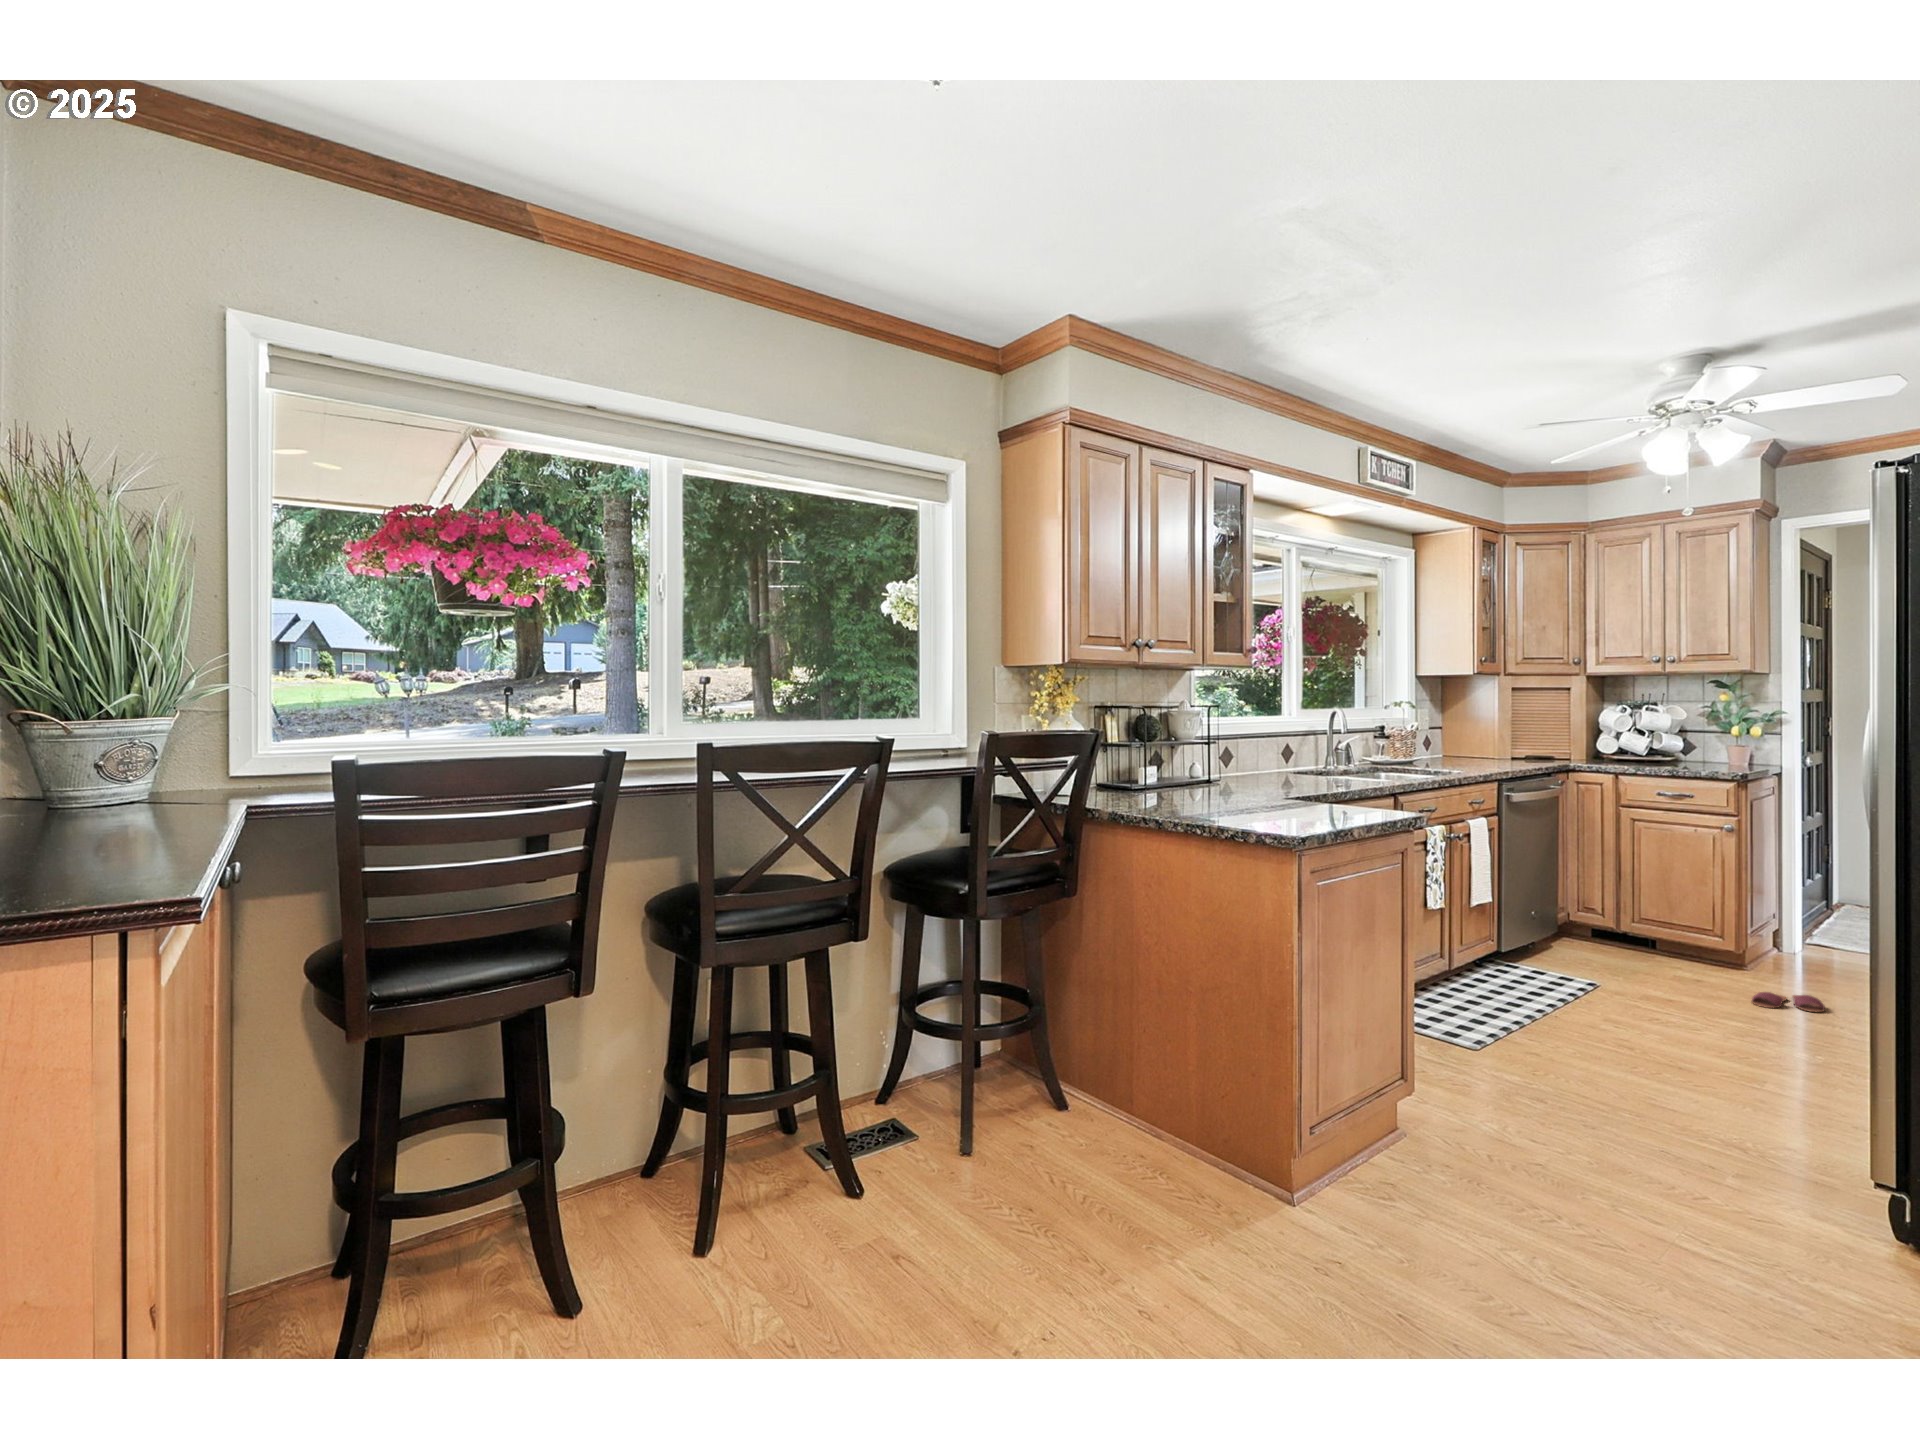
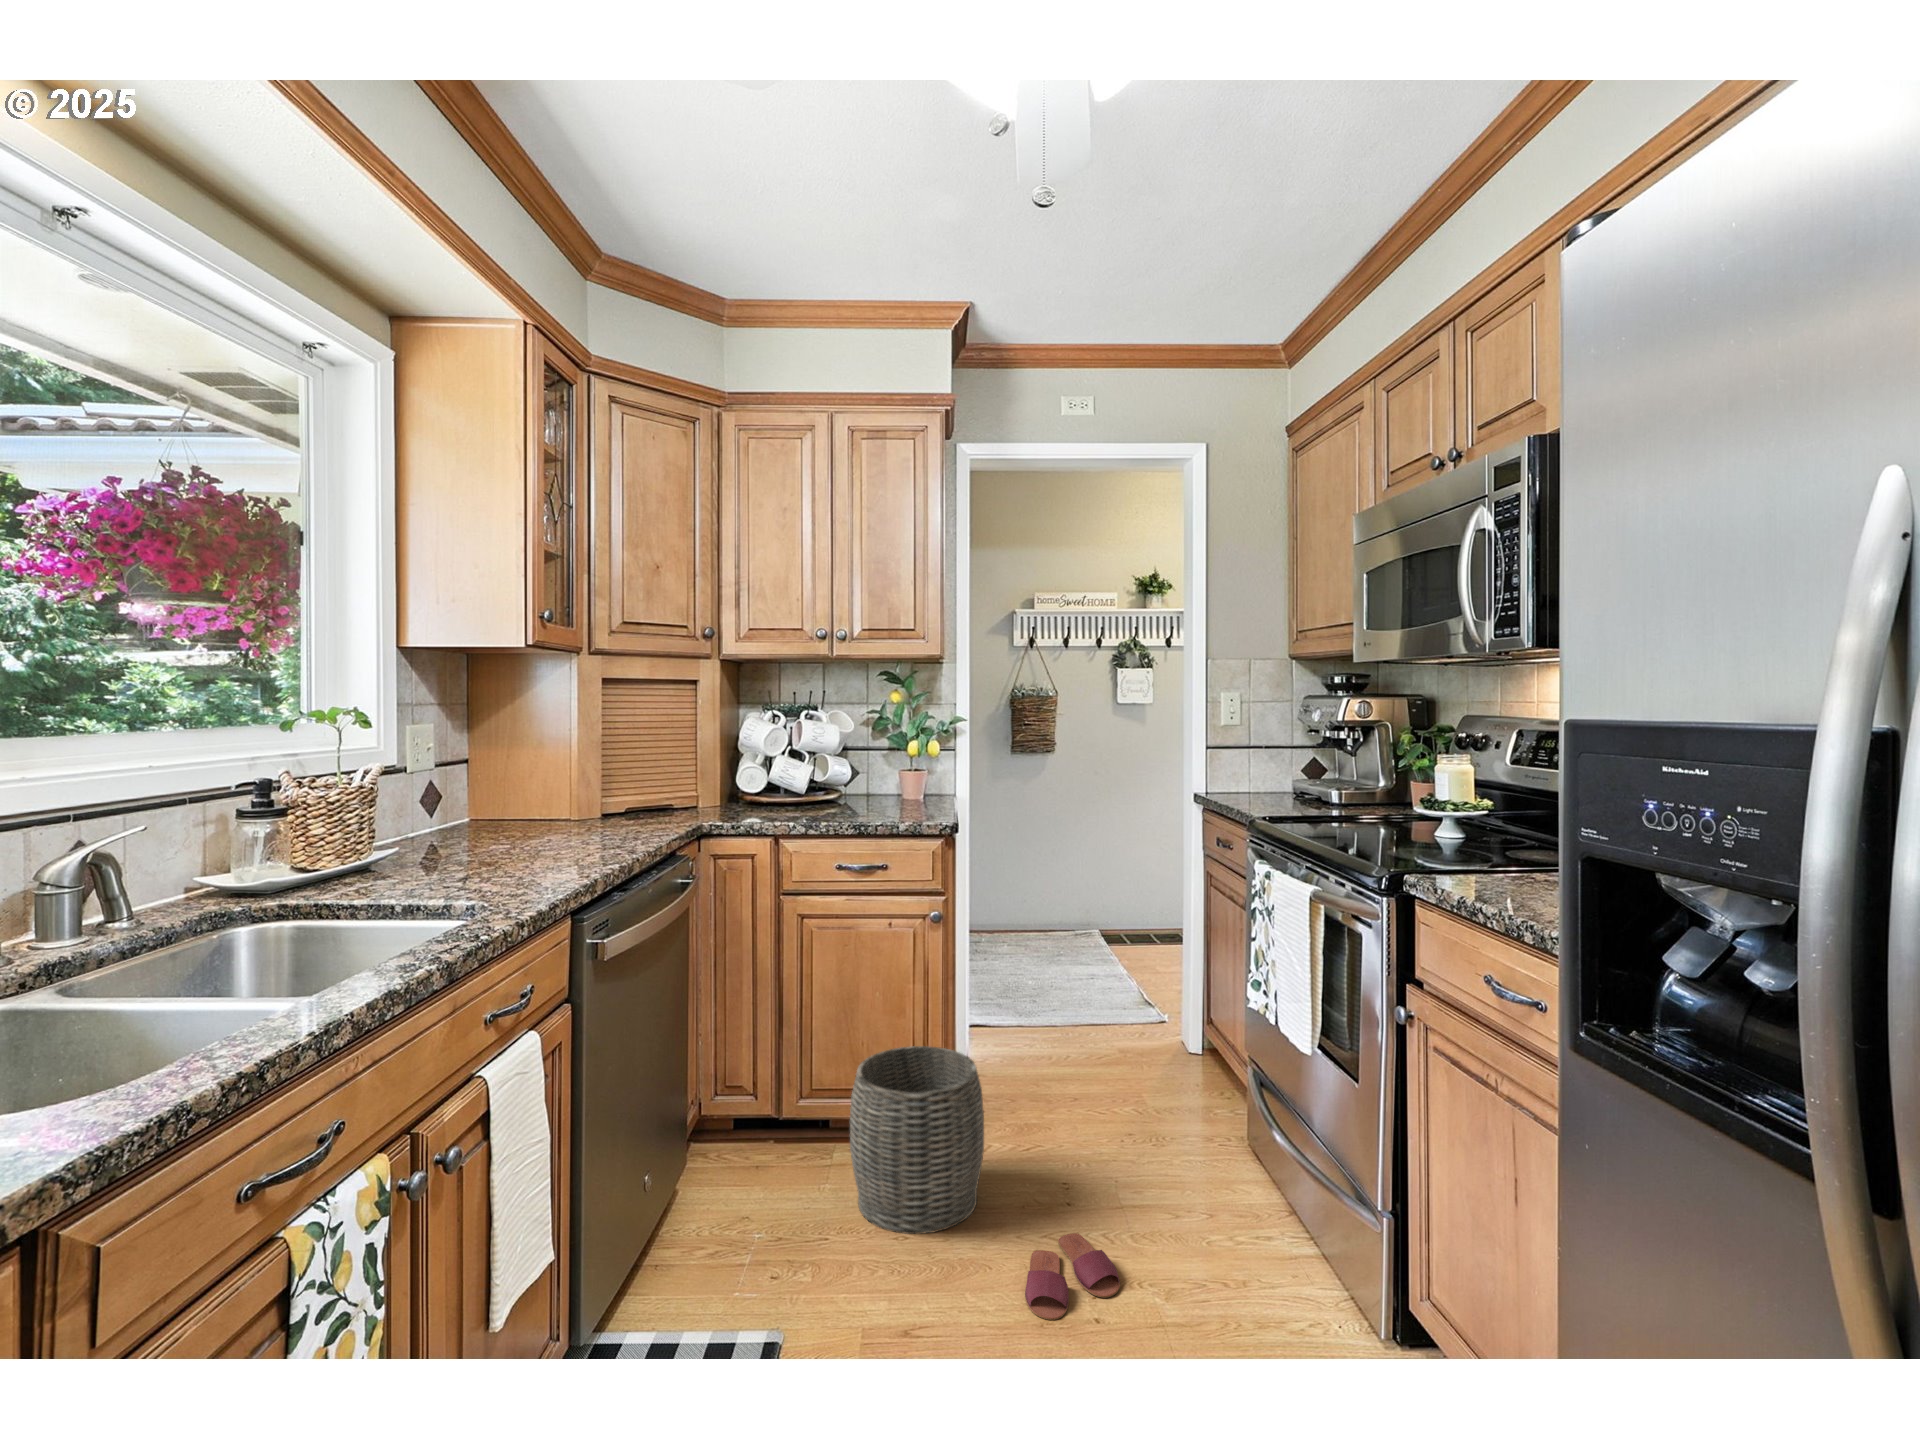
woven basket: none [1655,892,1752,981] -> present [850,1046,984,1234]

